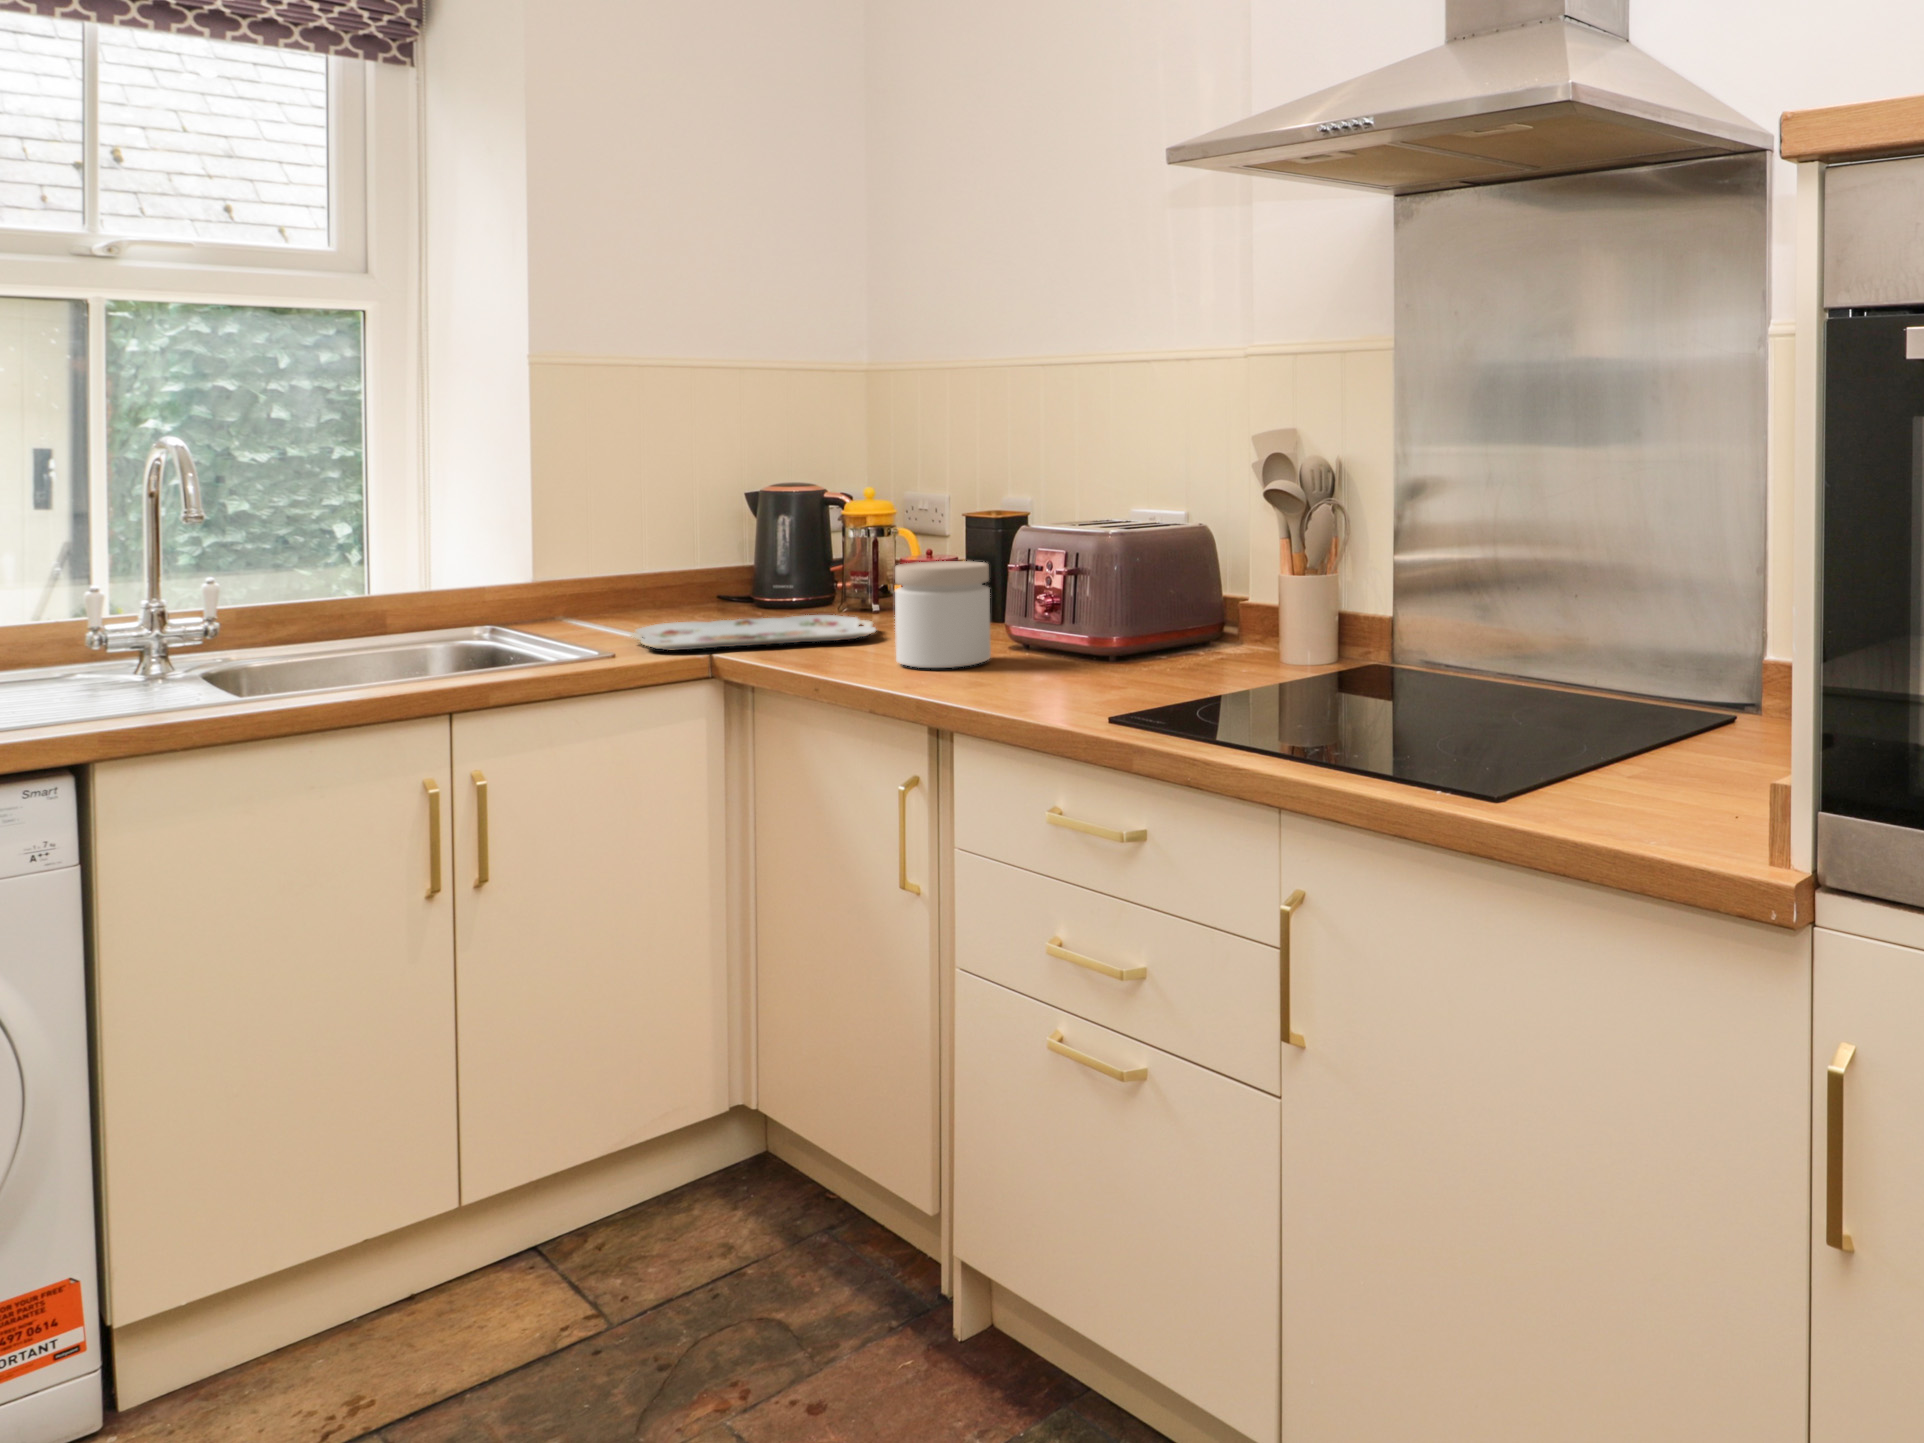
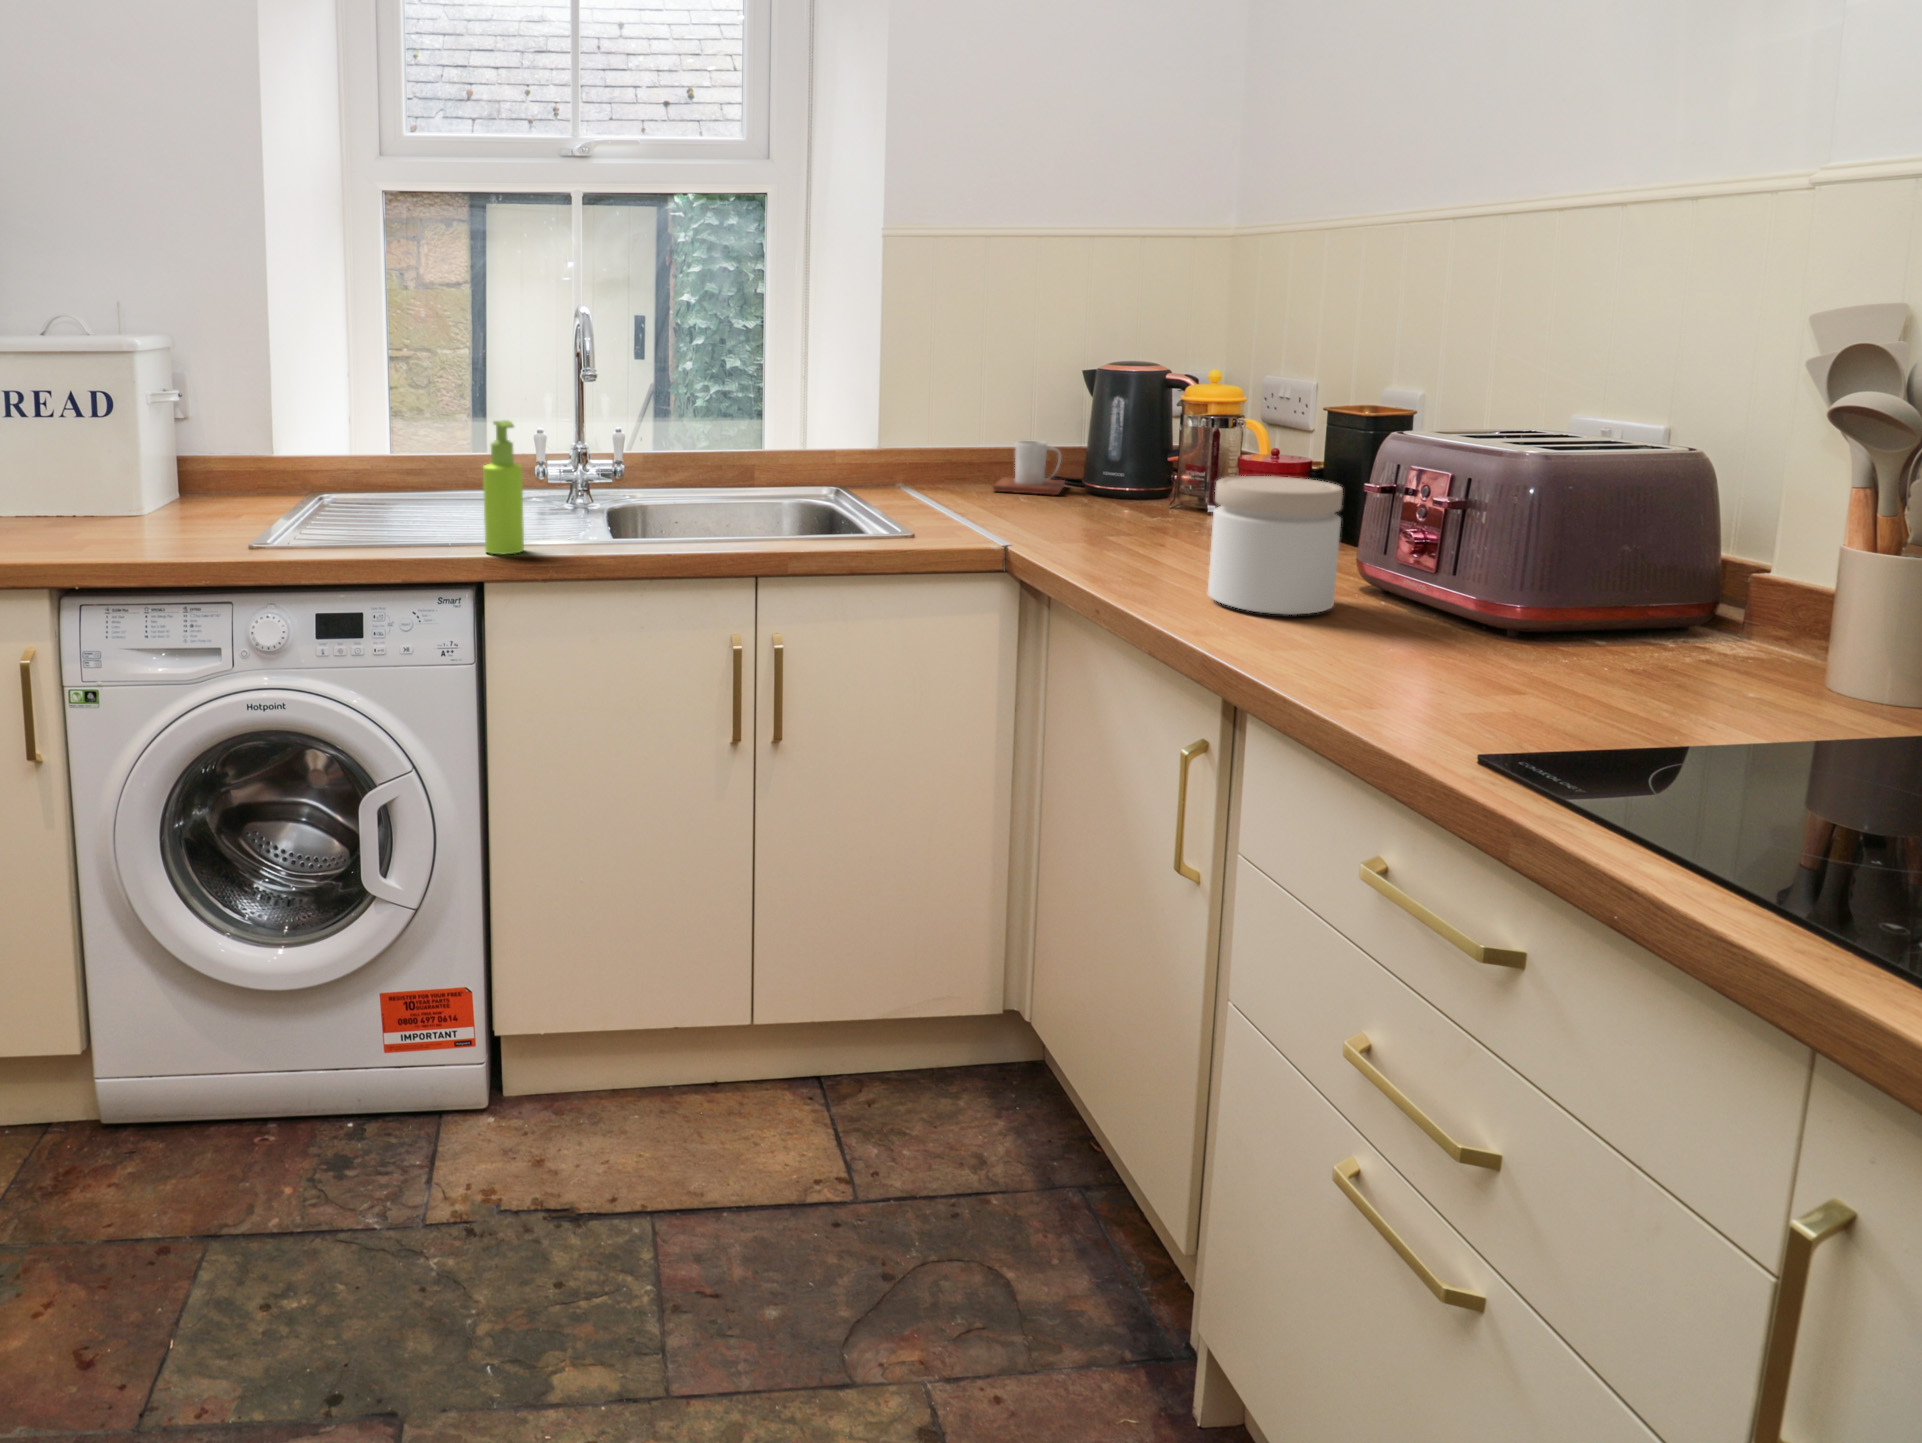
soap dispenser: none [76,558,137,717] -> present [483,420,524,554]
mug: none [666,565,735,617] -> present [993,440,1065,495]
serving tray: present [631,615,876,651] -> none [939,503,1200,548]

